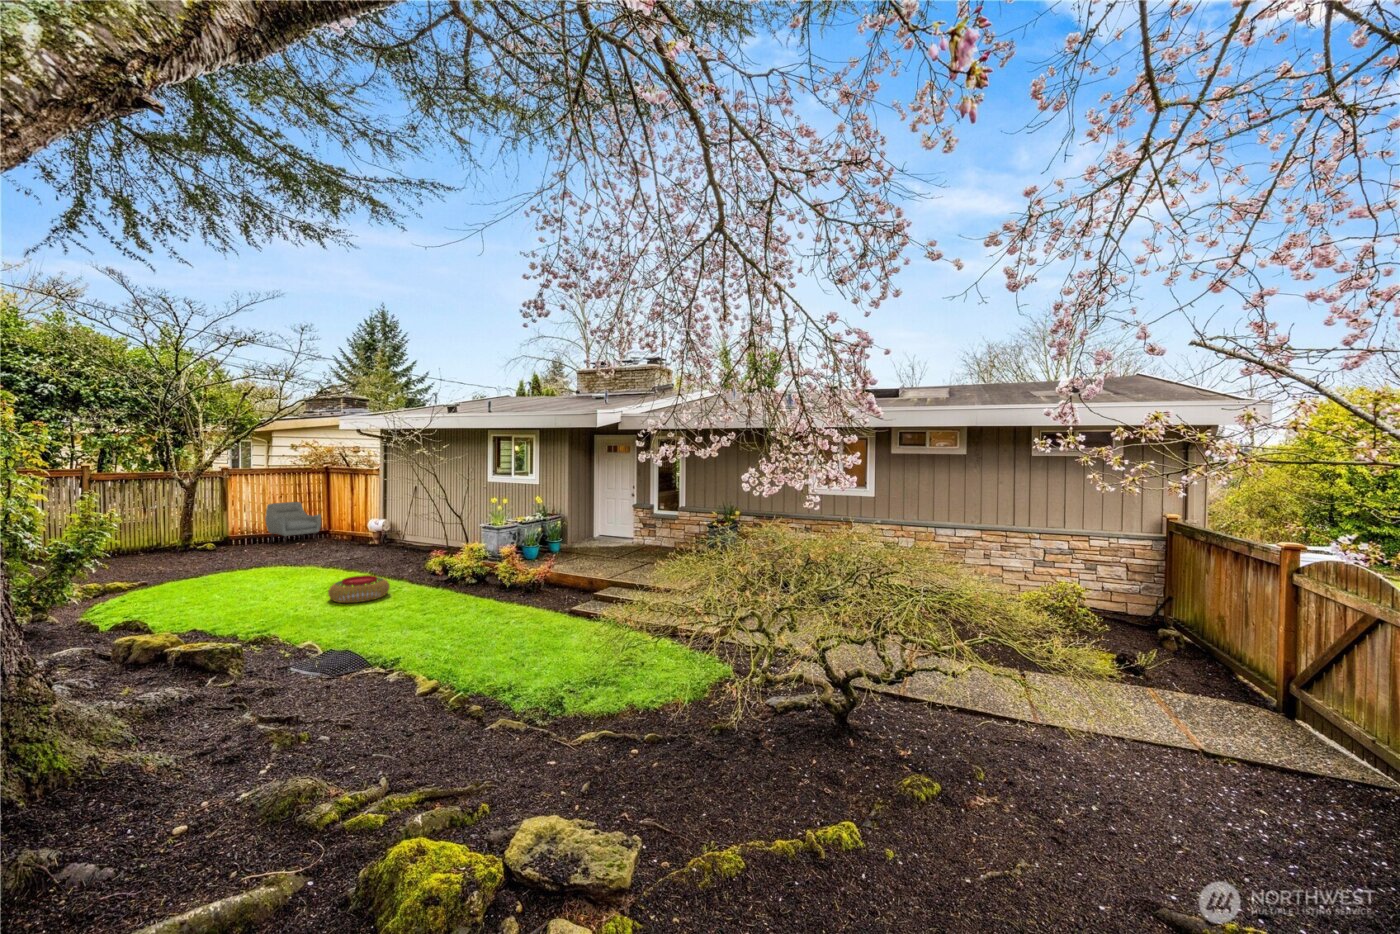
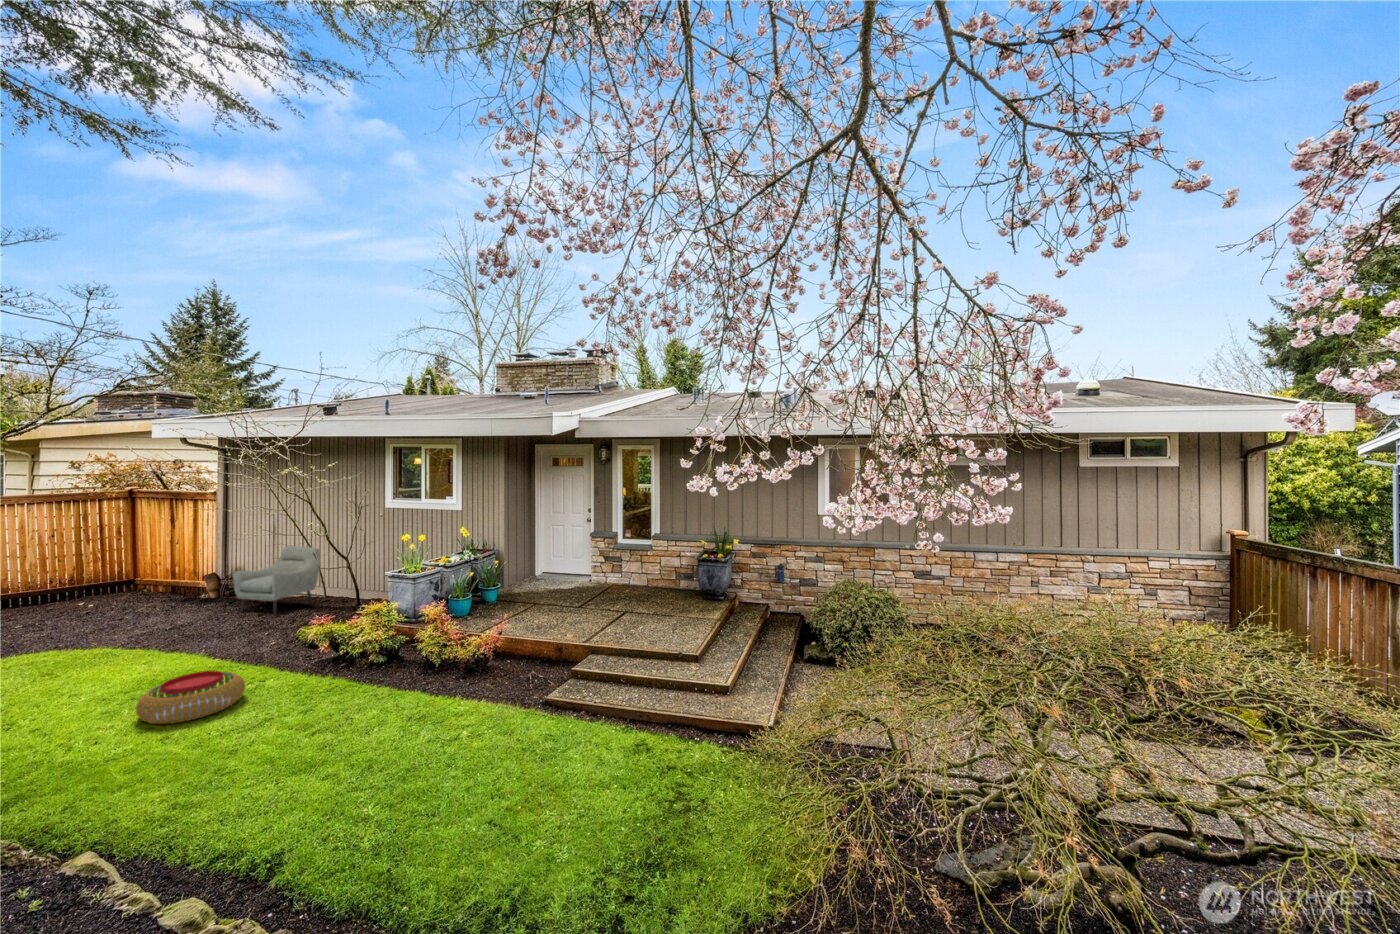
chair: present [265,502,321,545] -> present [233,546,320,615]

